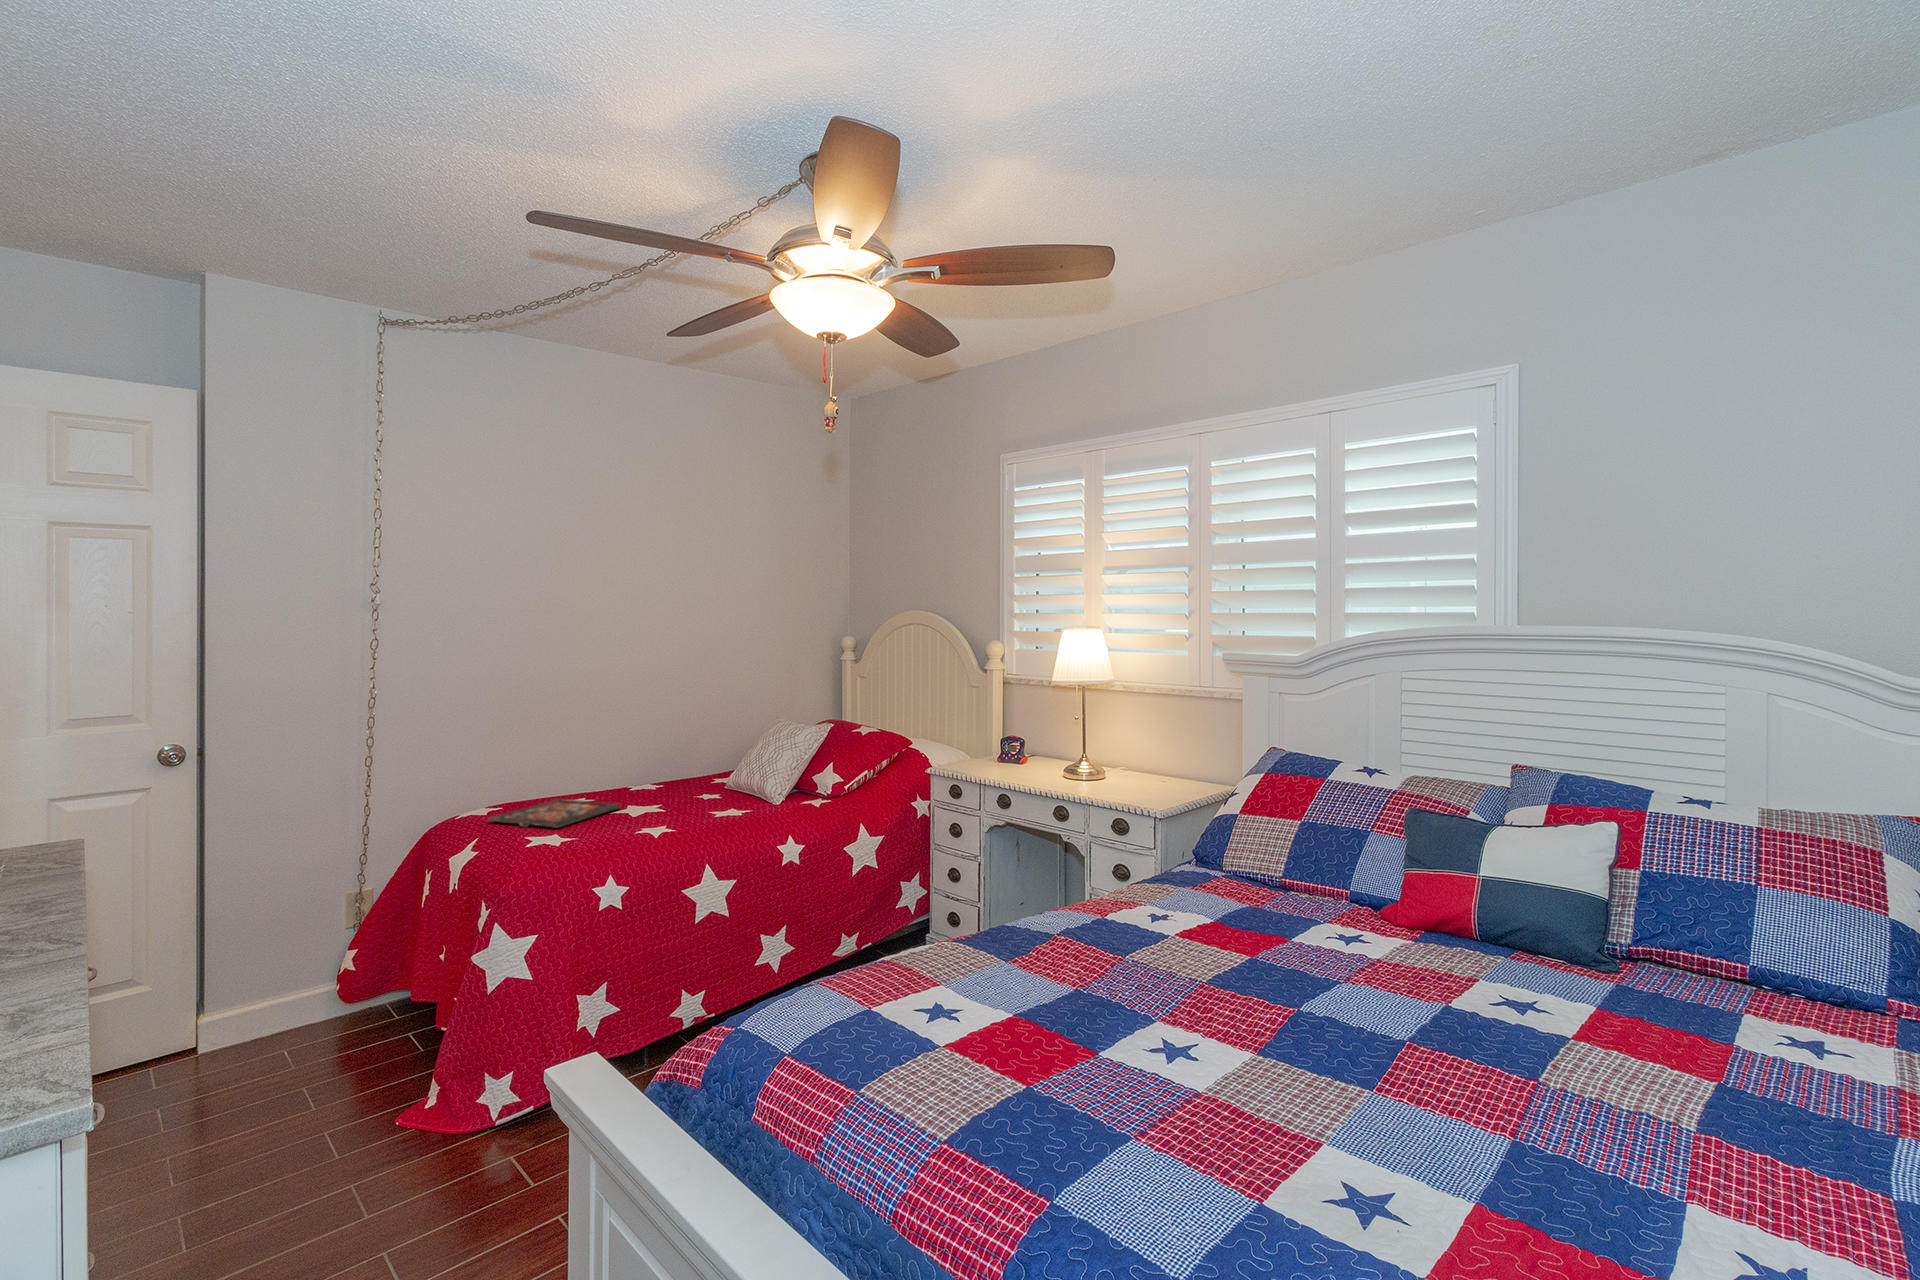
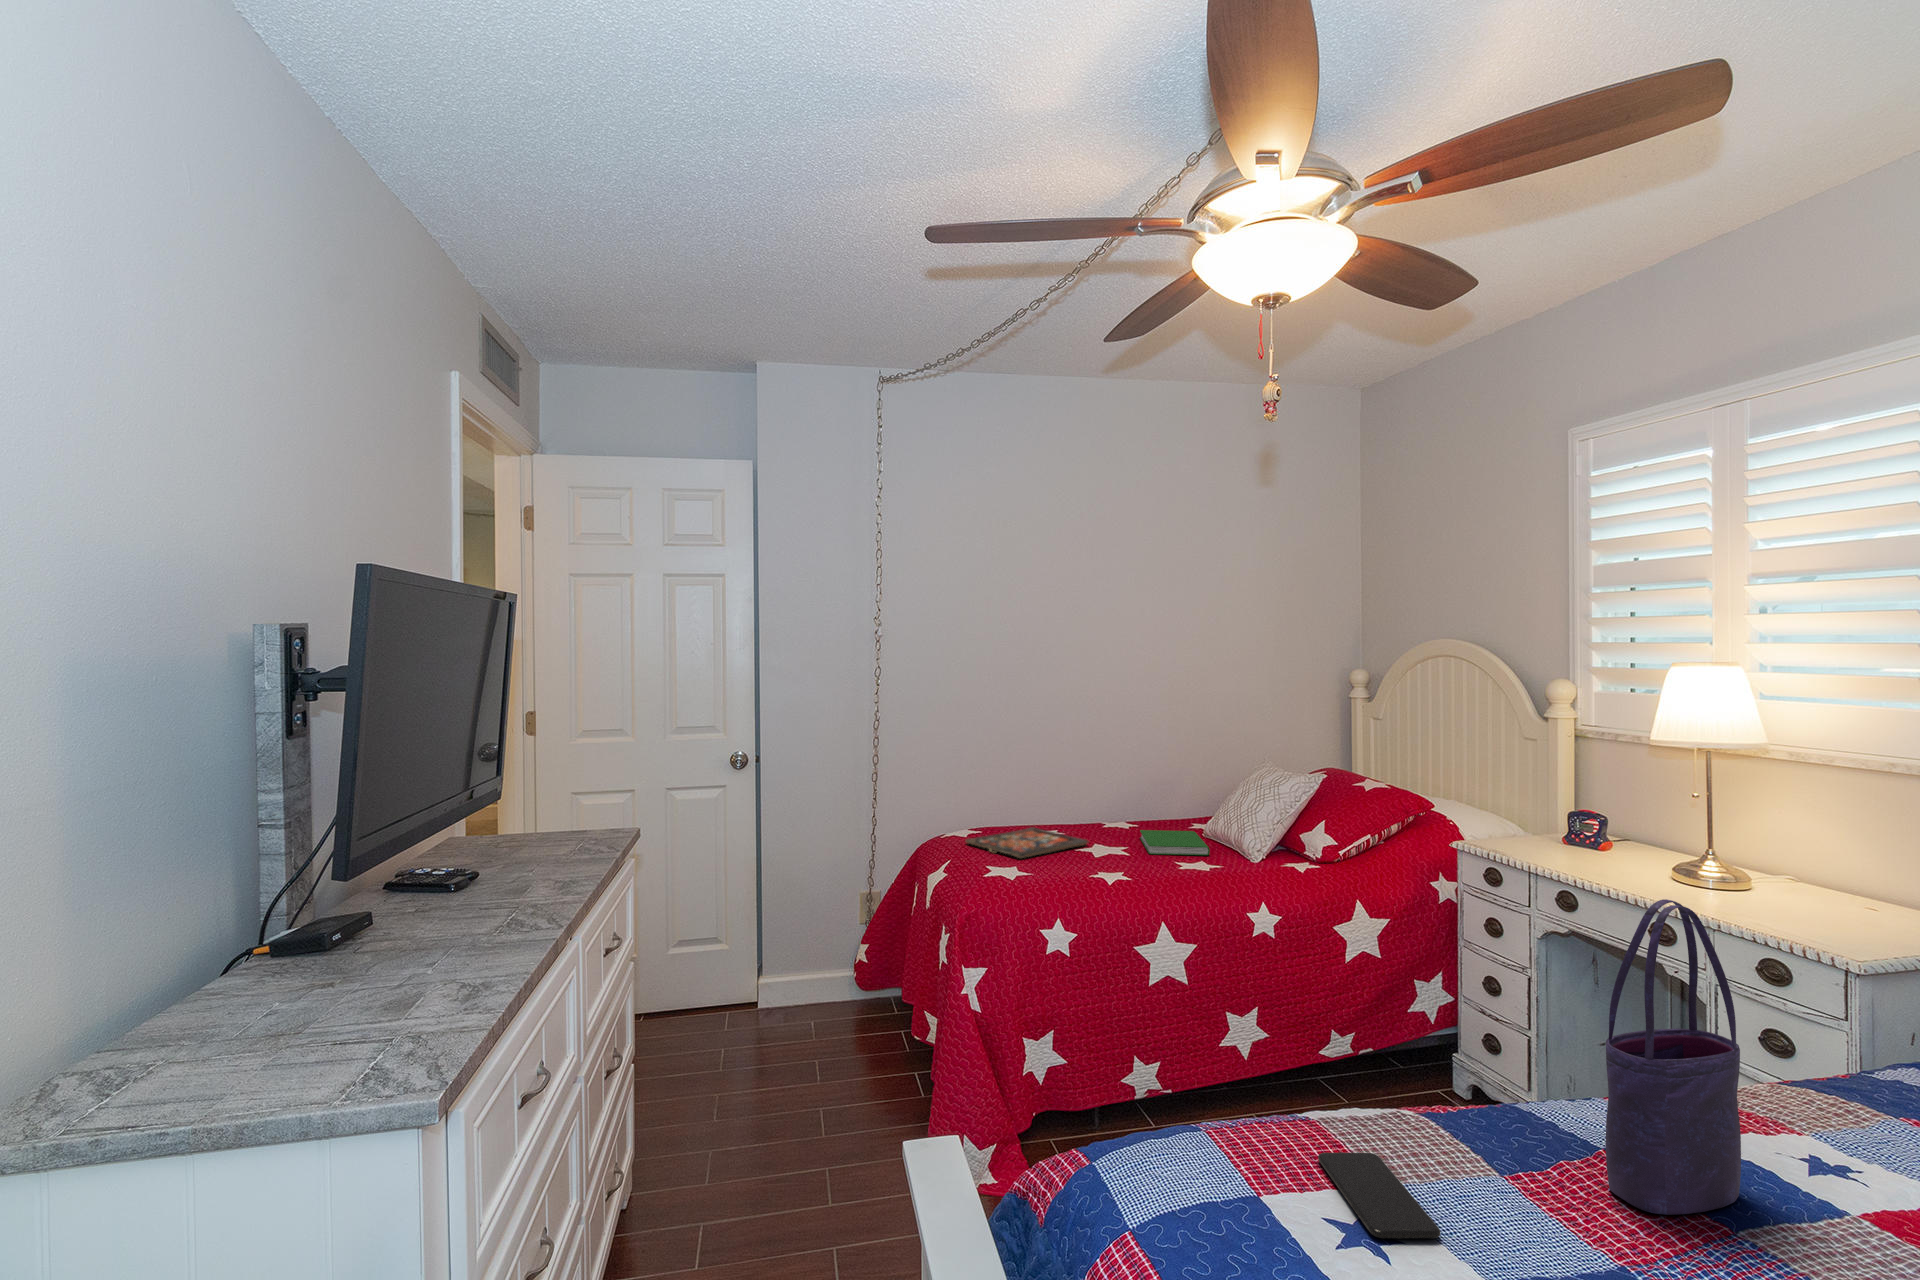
tote bag: none [1061,771,1123,960] -> present [1606,899,1741,1215]
hardcover book: none [668,785,738,809] -> present [1140,830,1210,855]
smartphone: none [900,968,983,1010] -> present [1318,1153,1440,1238]

